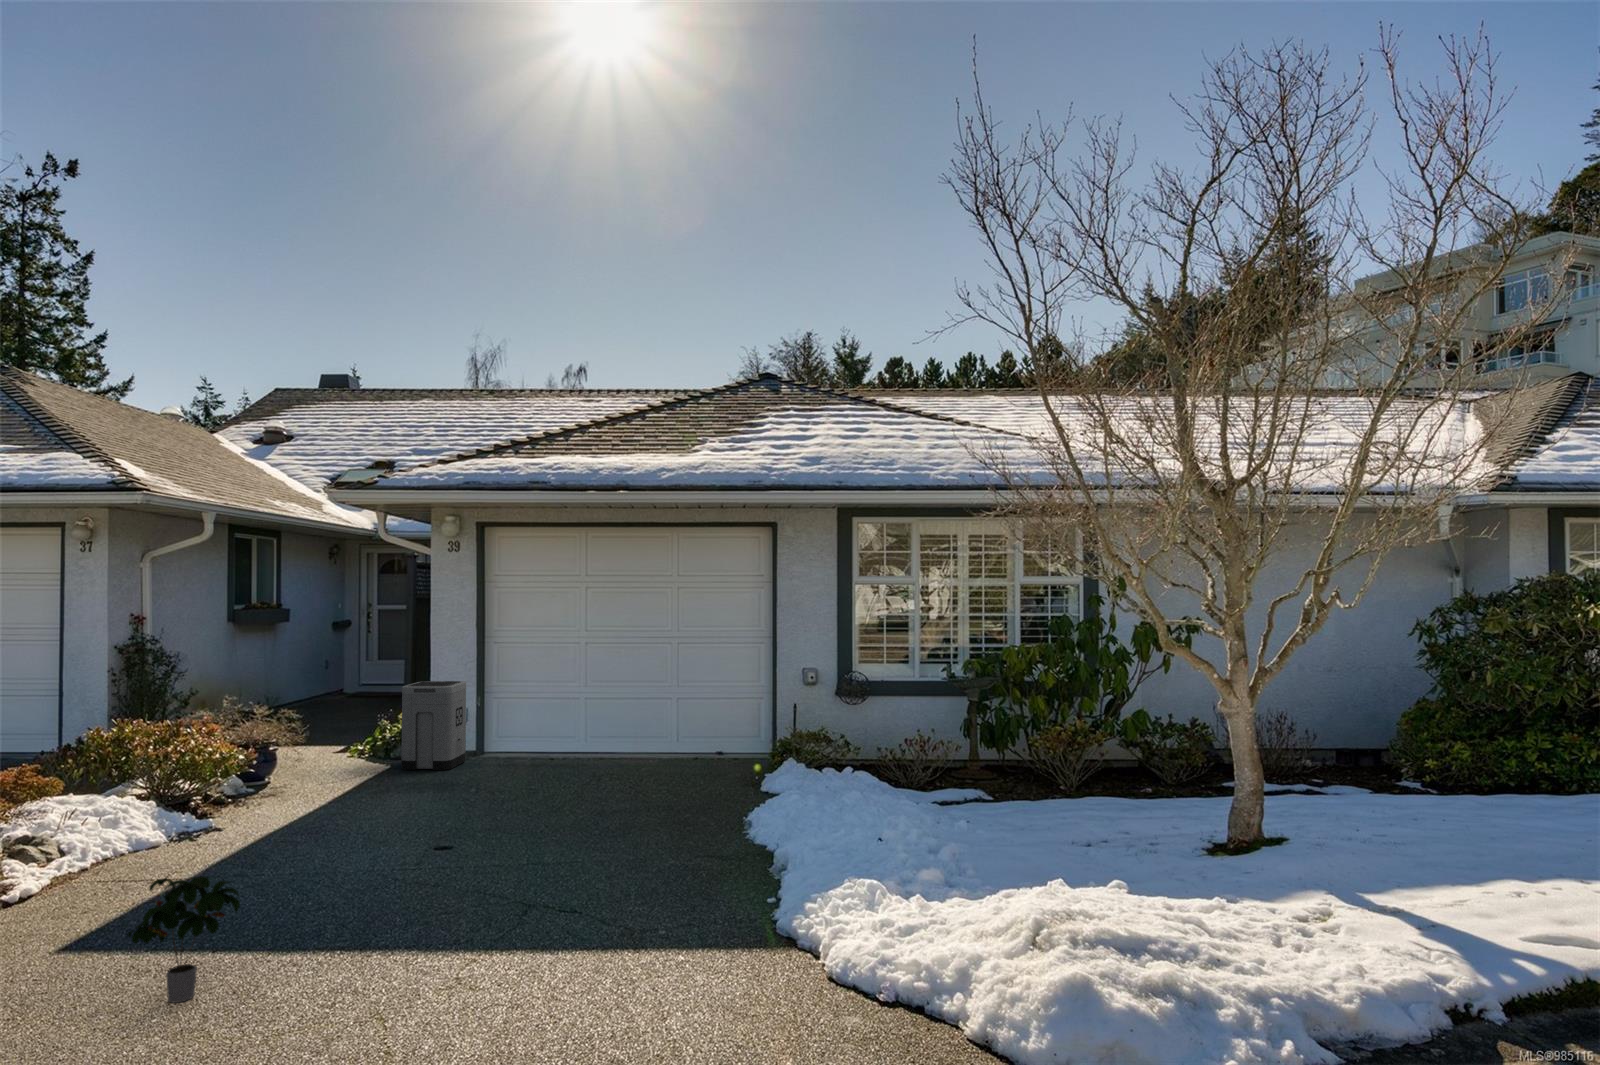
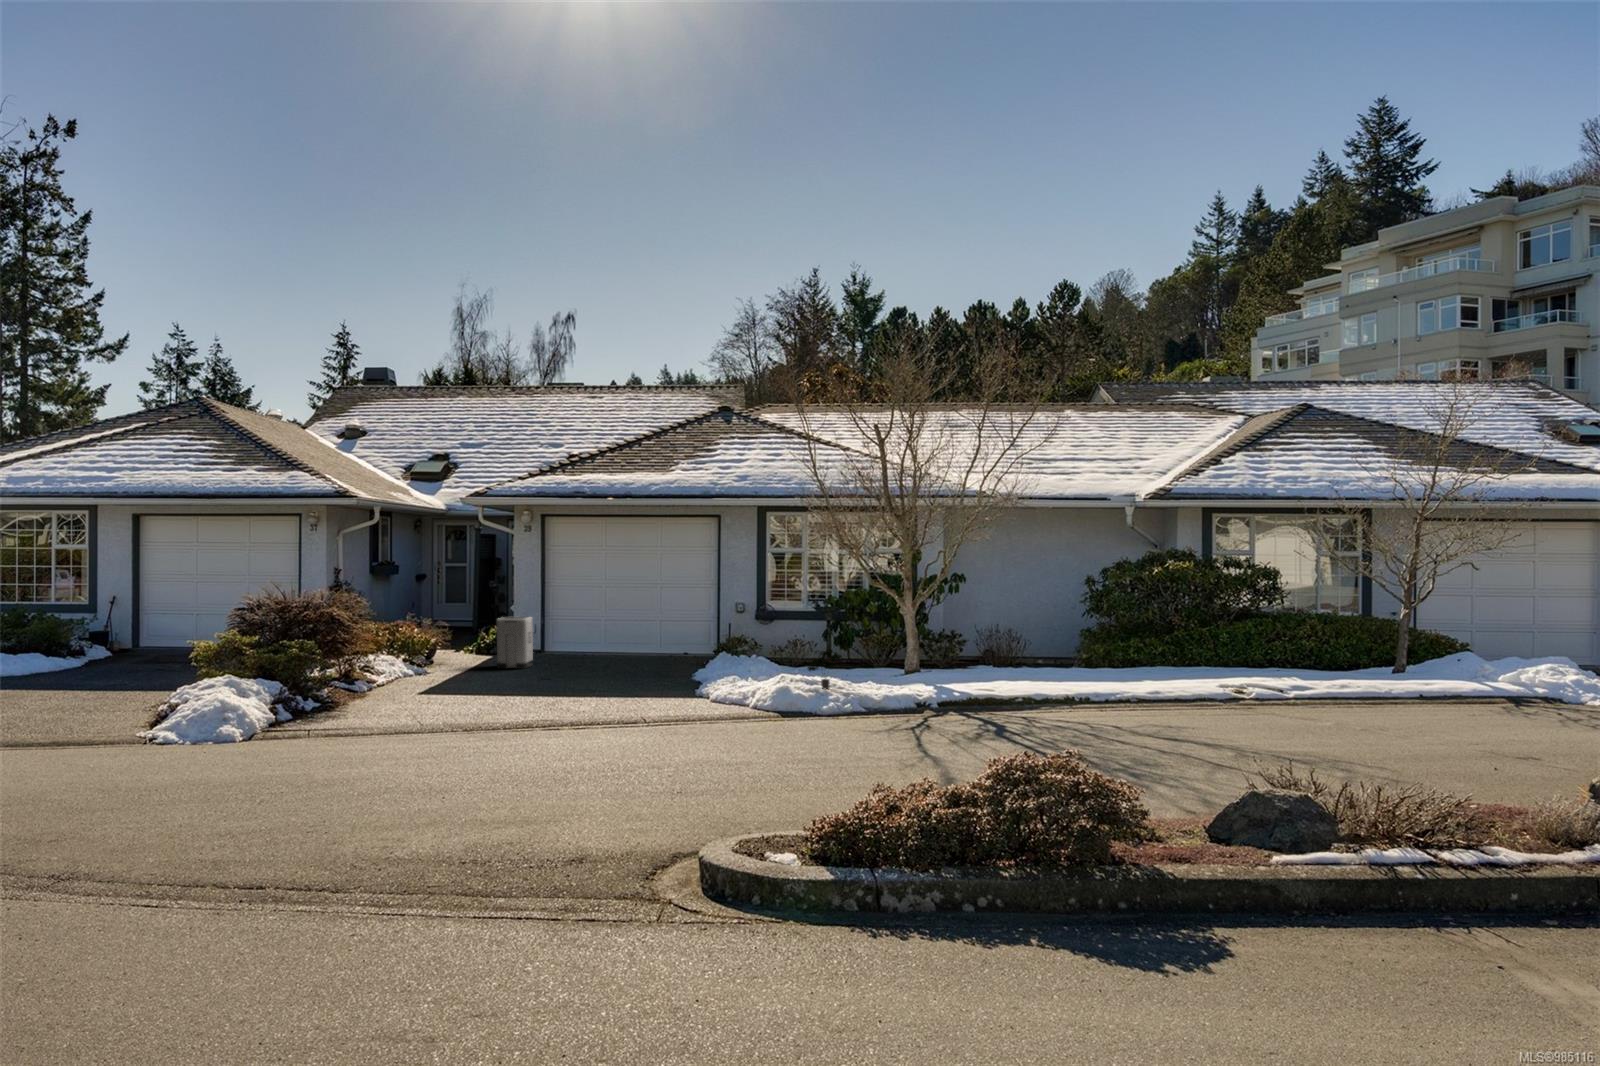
potted plant: present [128,876,240,1003] -> present [808,650,842,689]

